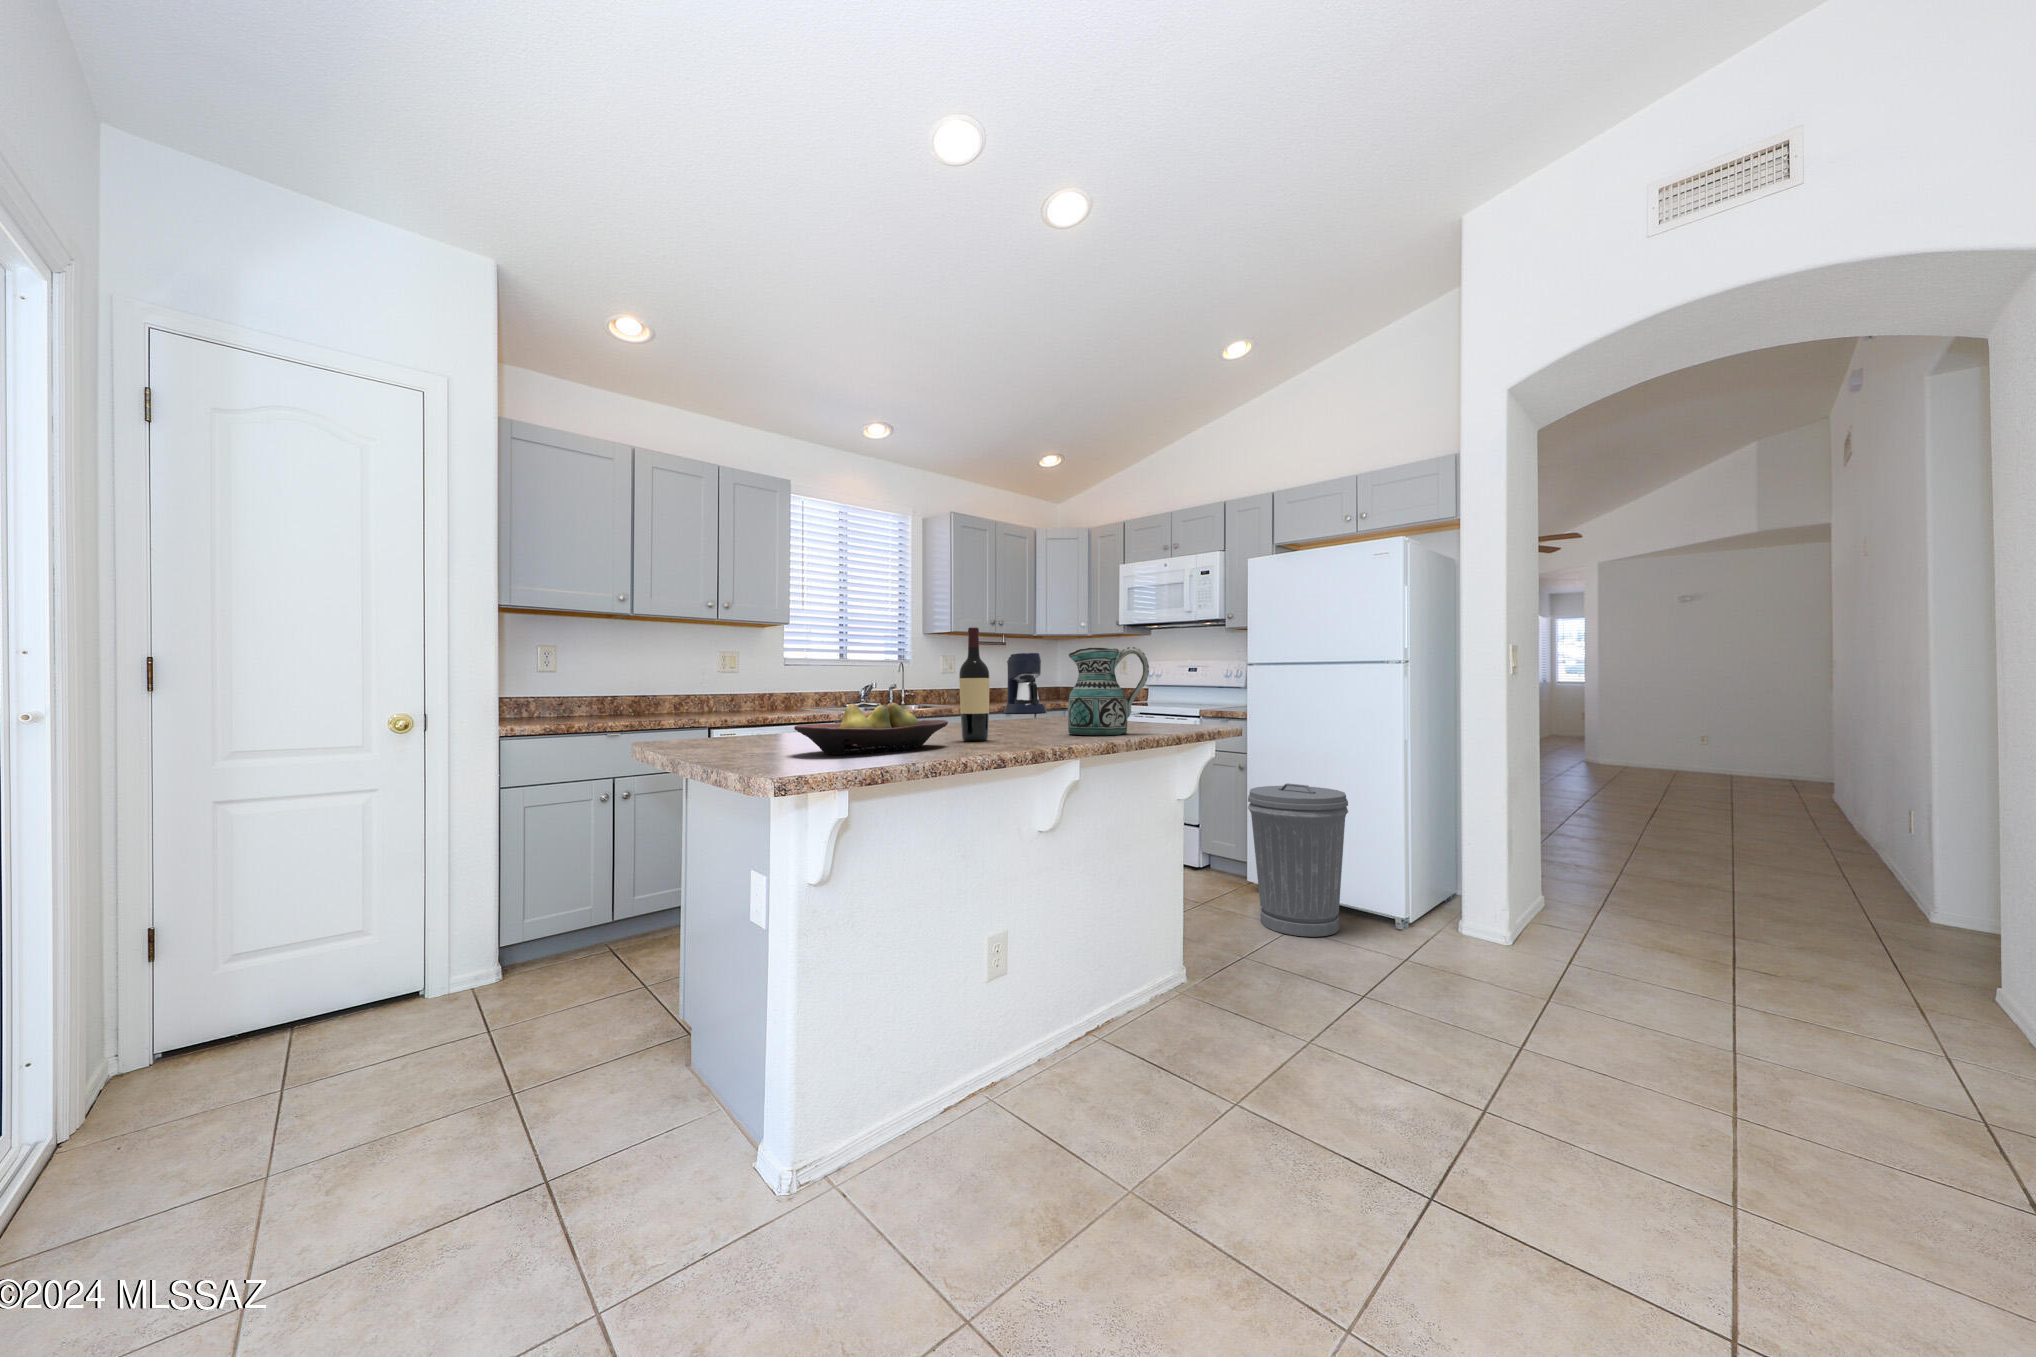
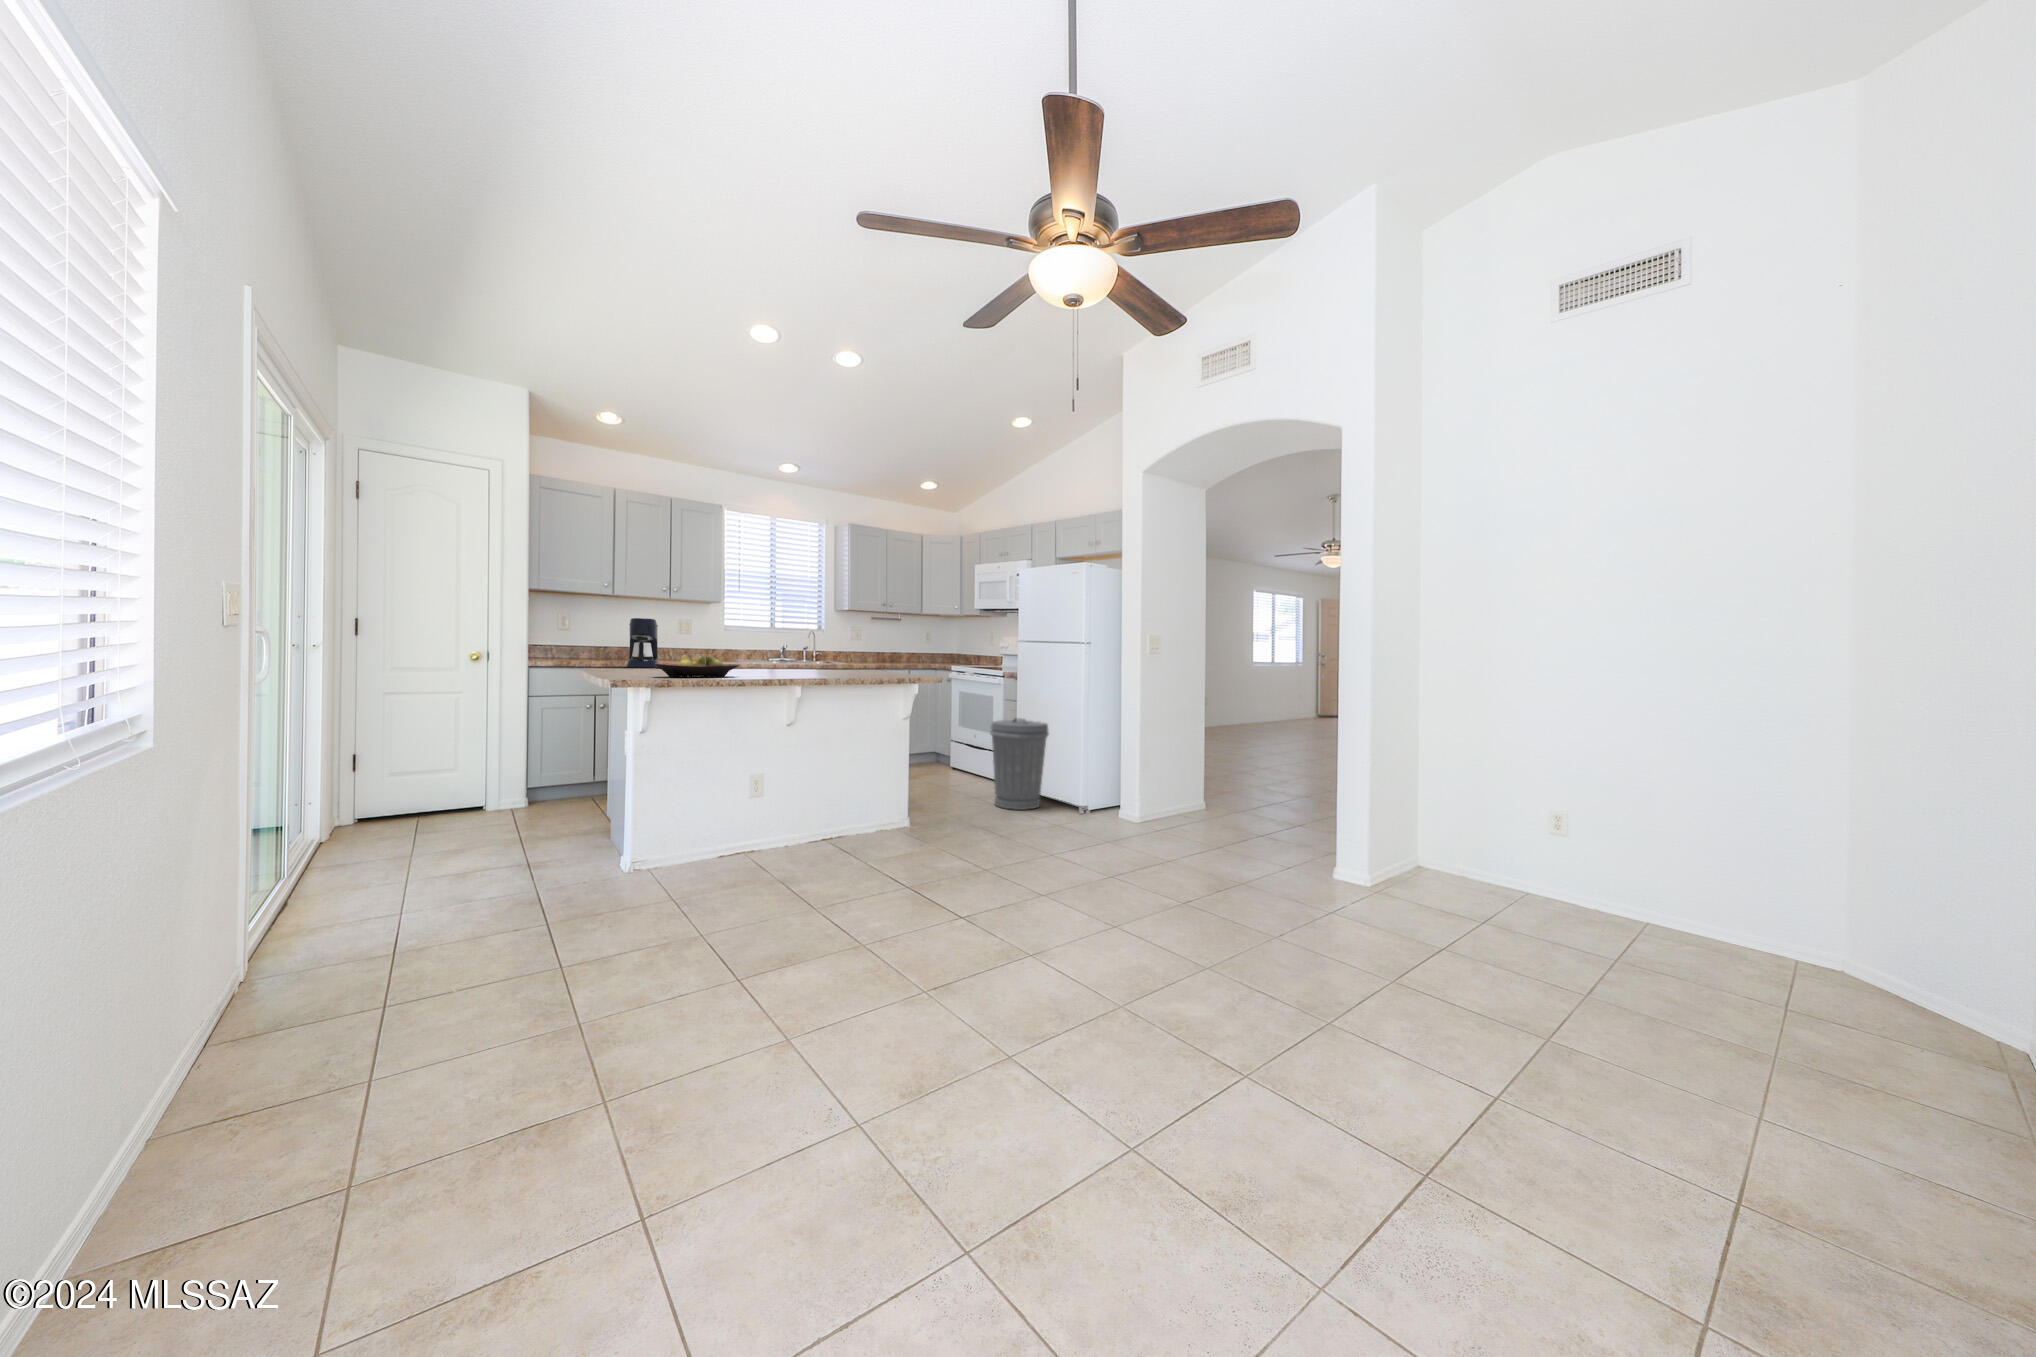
wine bottle: present [959,627,989,741] -> none [755,619,771,676]
ceramic pitcher: present [1068,647,1149,735] -> none [821,631,865,677]
coffee maker: present [1004,653,1047,713] -> present [626,618,659,668]

